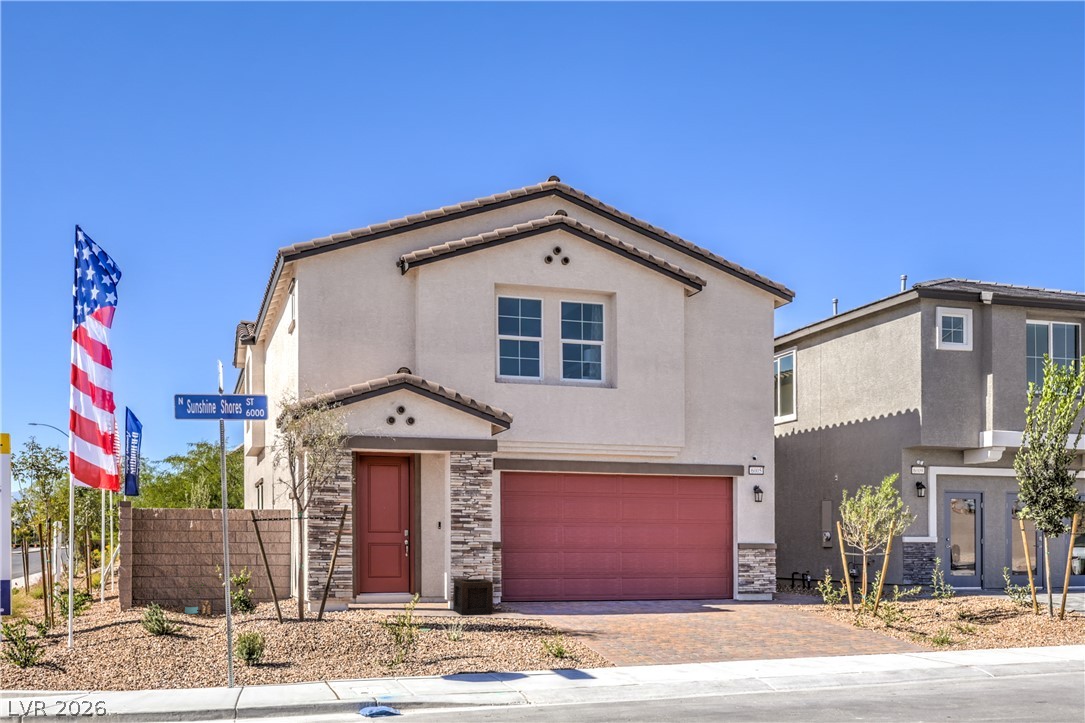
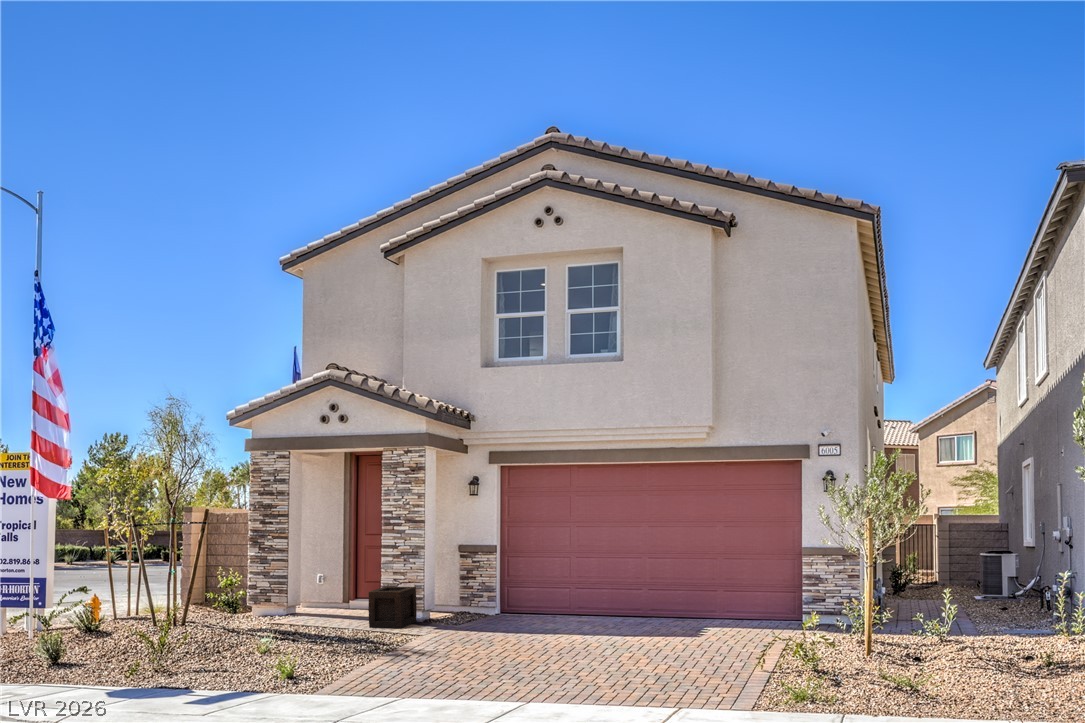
potted plant: present [181,572,204,614] -> none [174,571,195,610]

